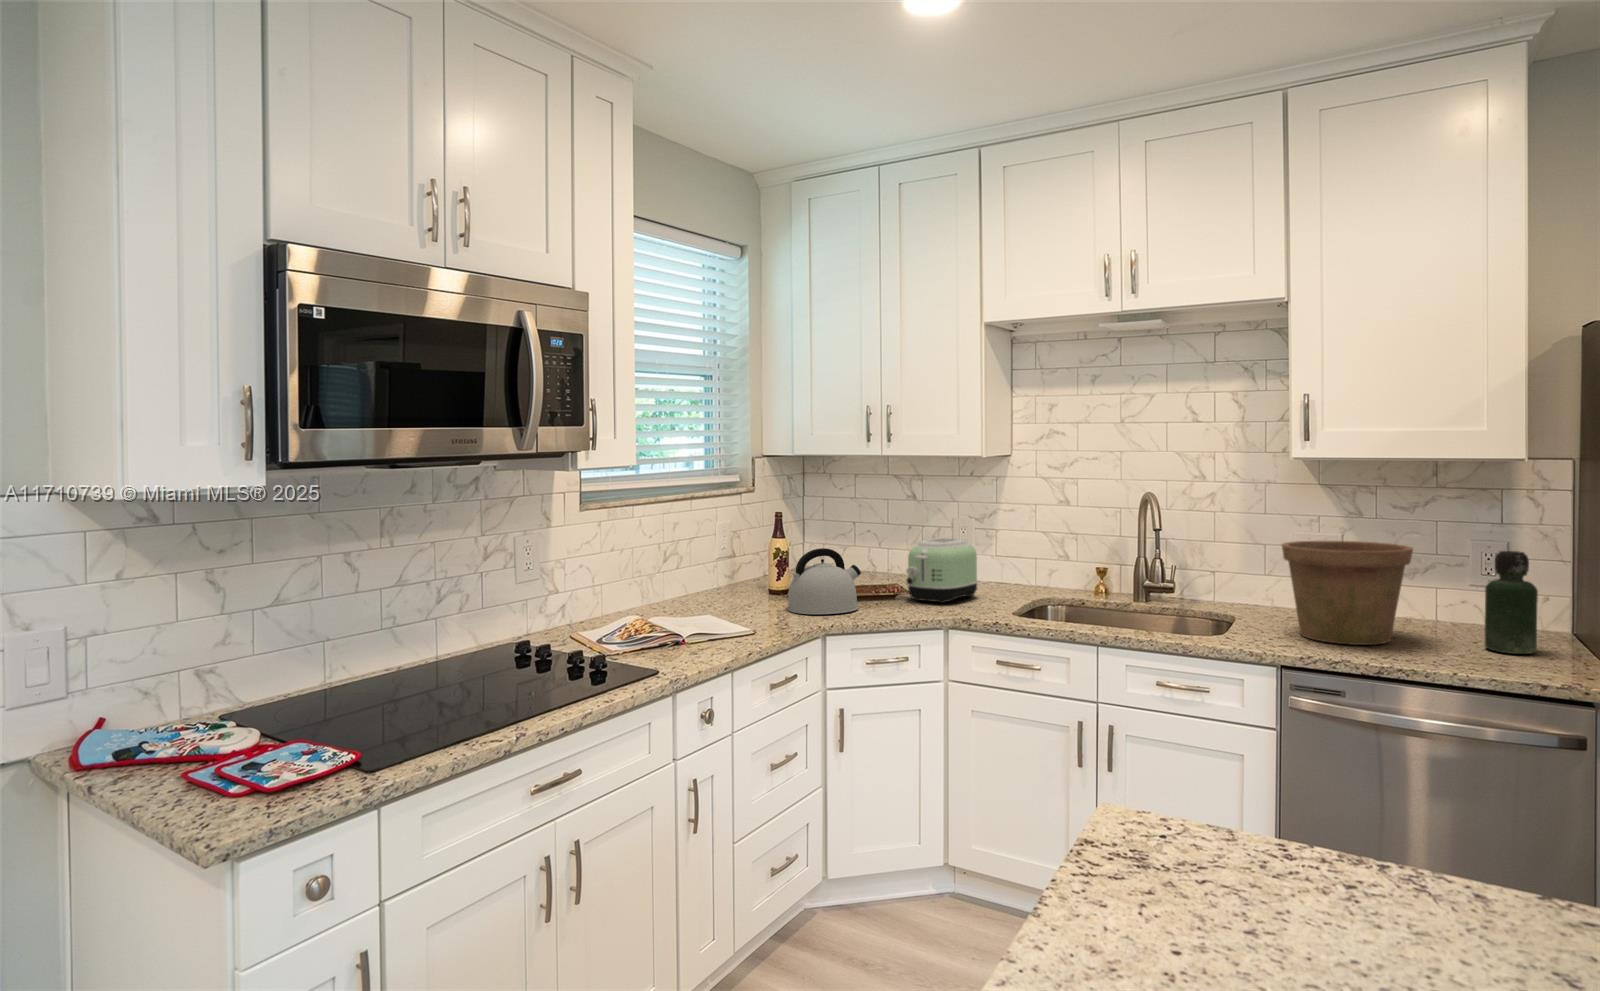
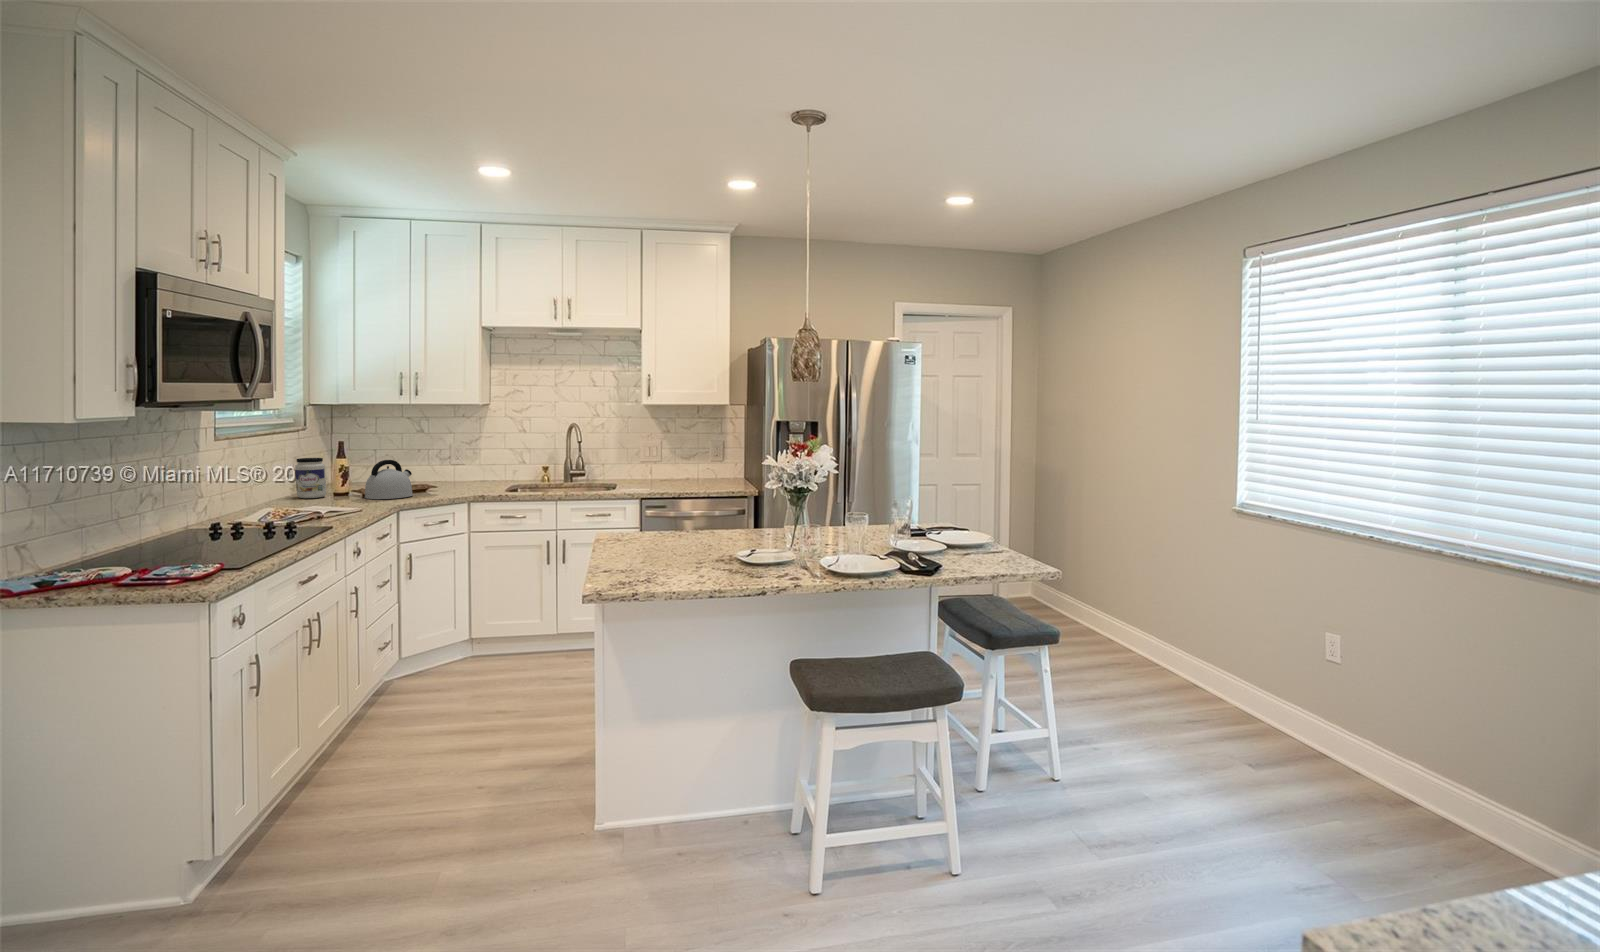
toaster: present [906,538,978,603] -> none [437,453,479,490]
jar: none [706,540,745,602] -> present [295,458,326,498]
flower pot: present [1282,541,1413,645] -> none [638,446,690,490]
bottle: present [1484,551,1538,654] -> none [715,447,732,489]

